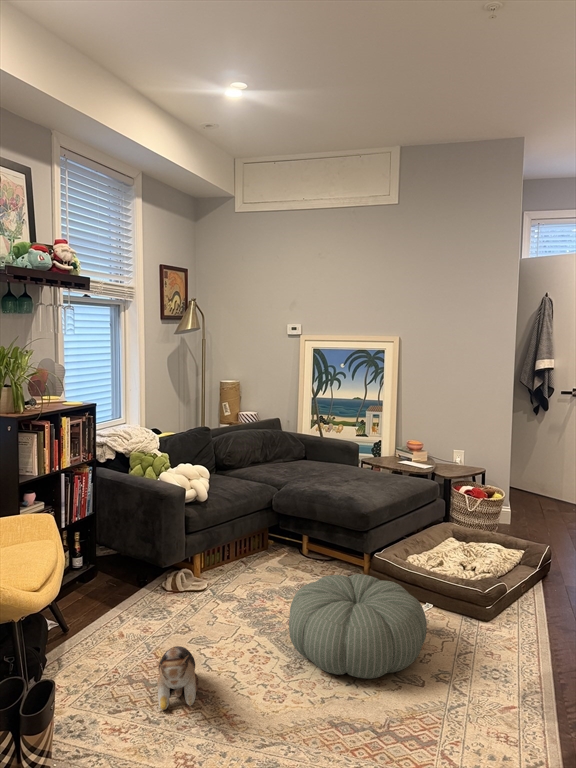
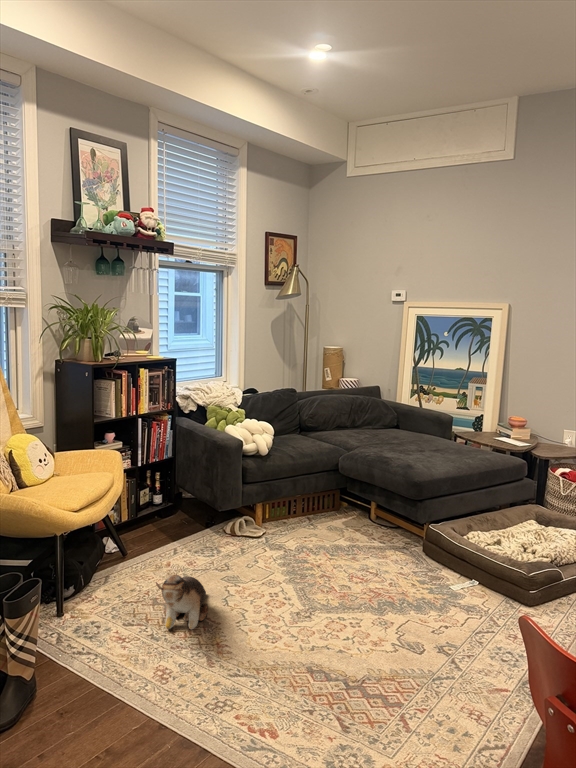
pouf: present [289,574,427,679] -> none [303,537,444,638]

